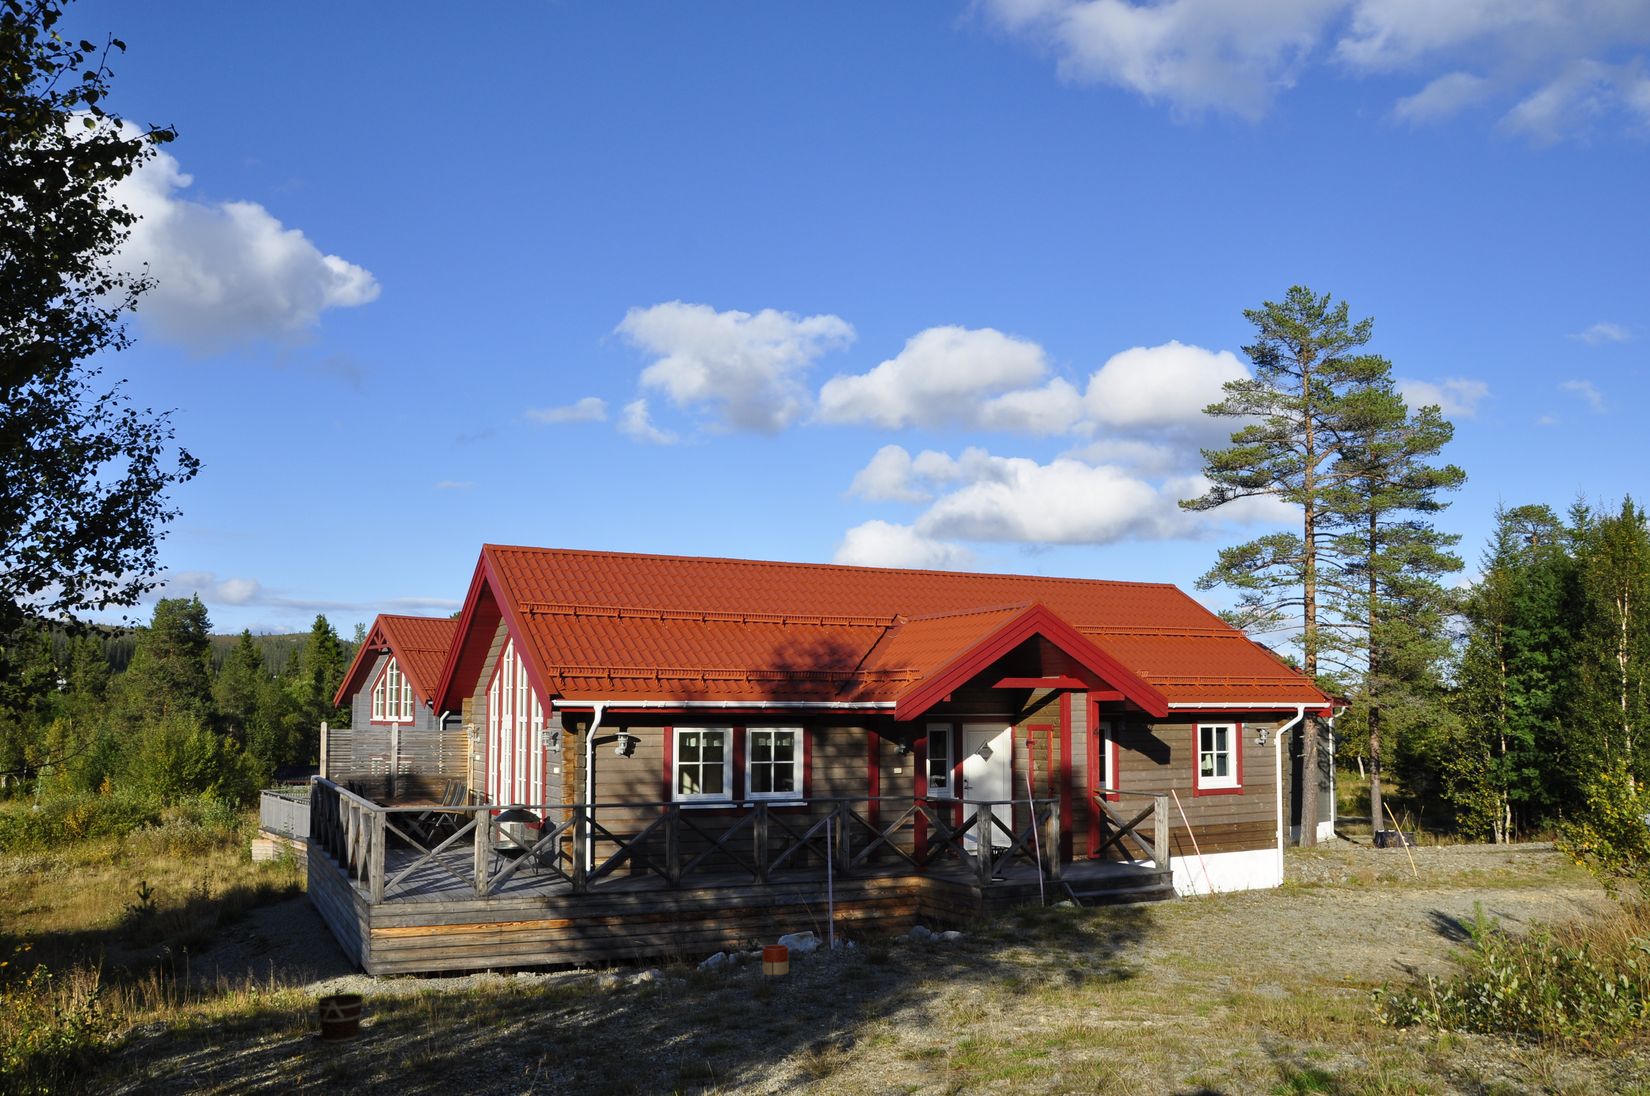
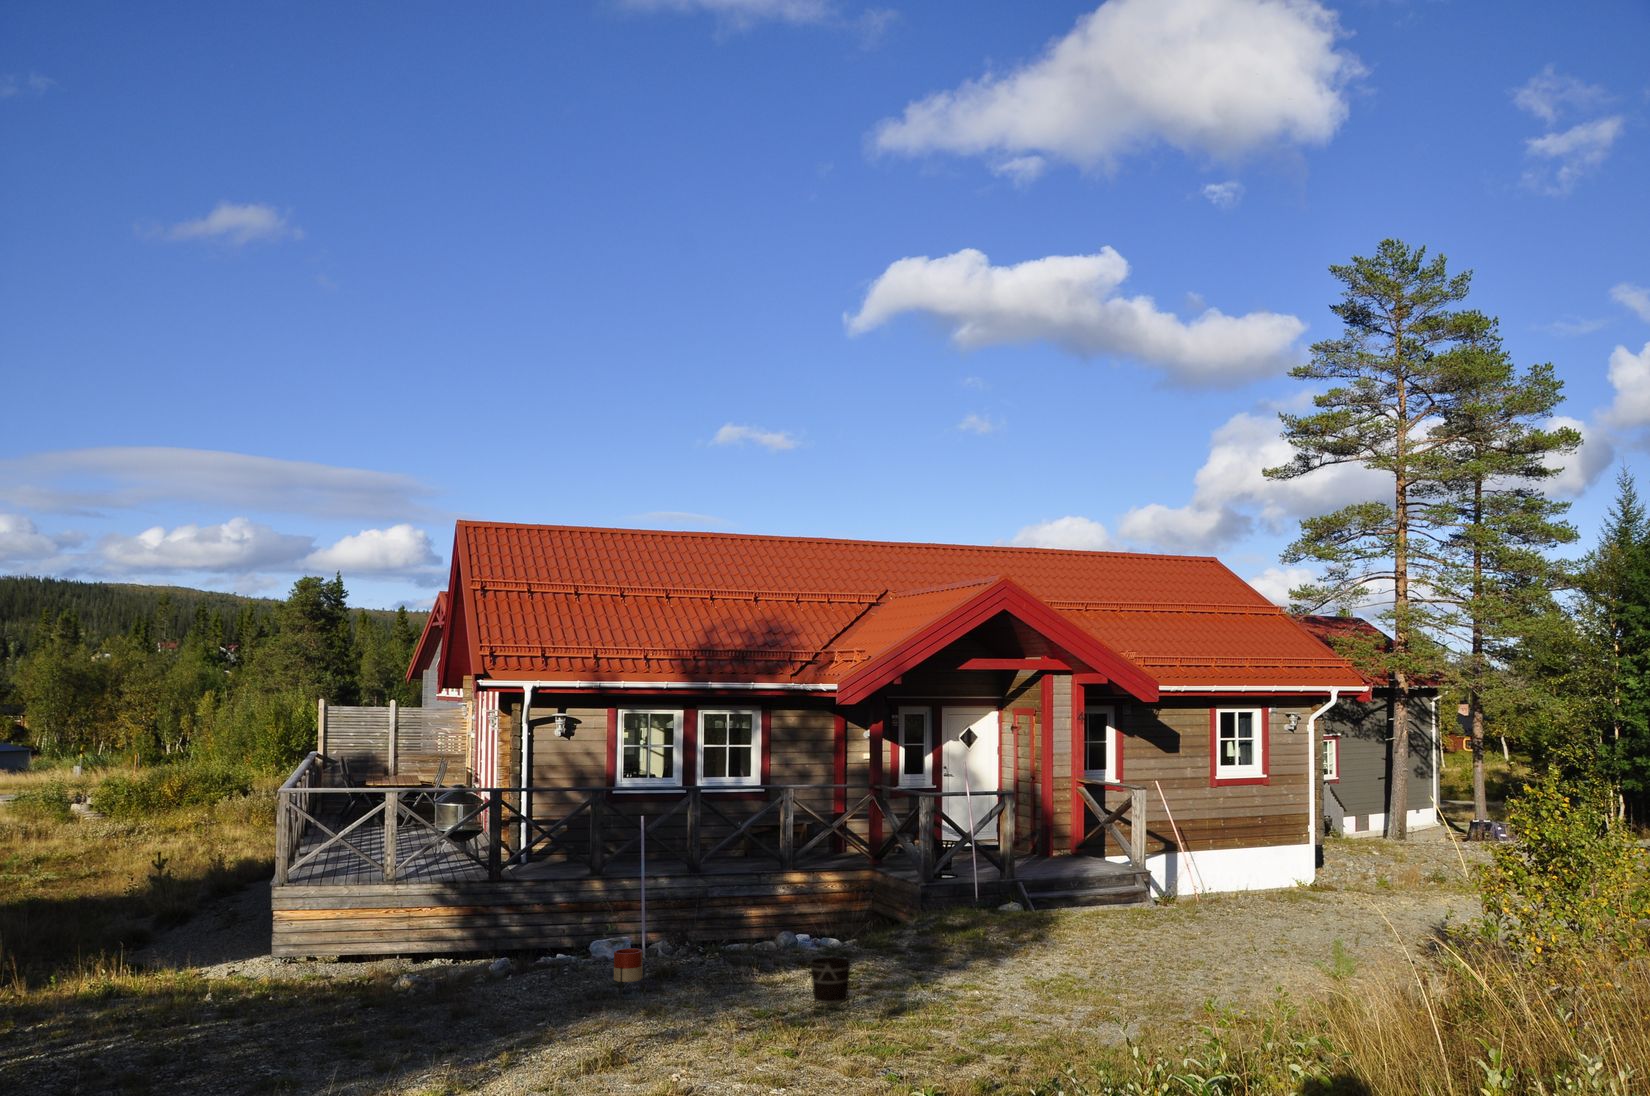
bucket: present [319,993,363,1042] -> present [810,956,850,1003]

